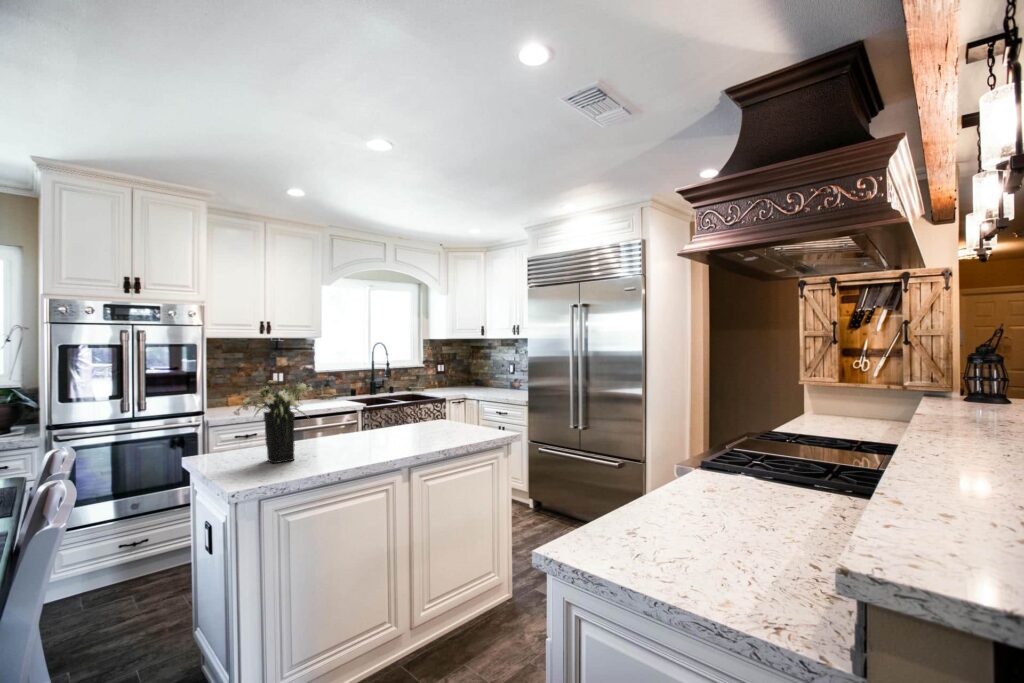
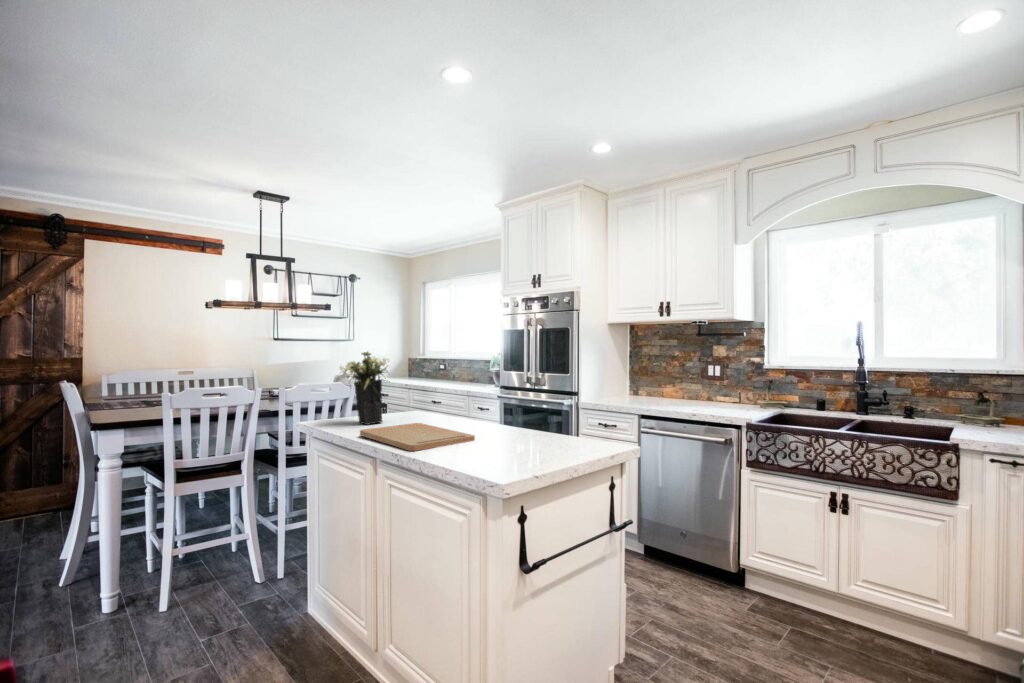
cutting board: none [342,431,447,456] -> present [360,423,475,451]

